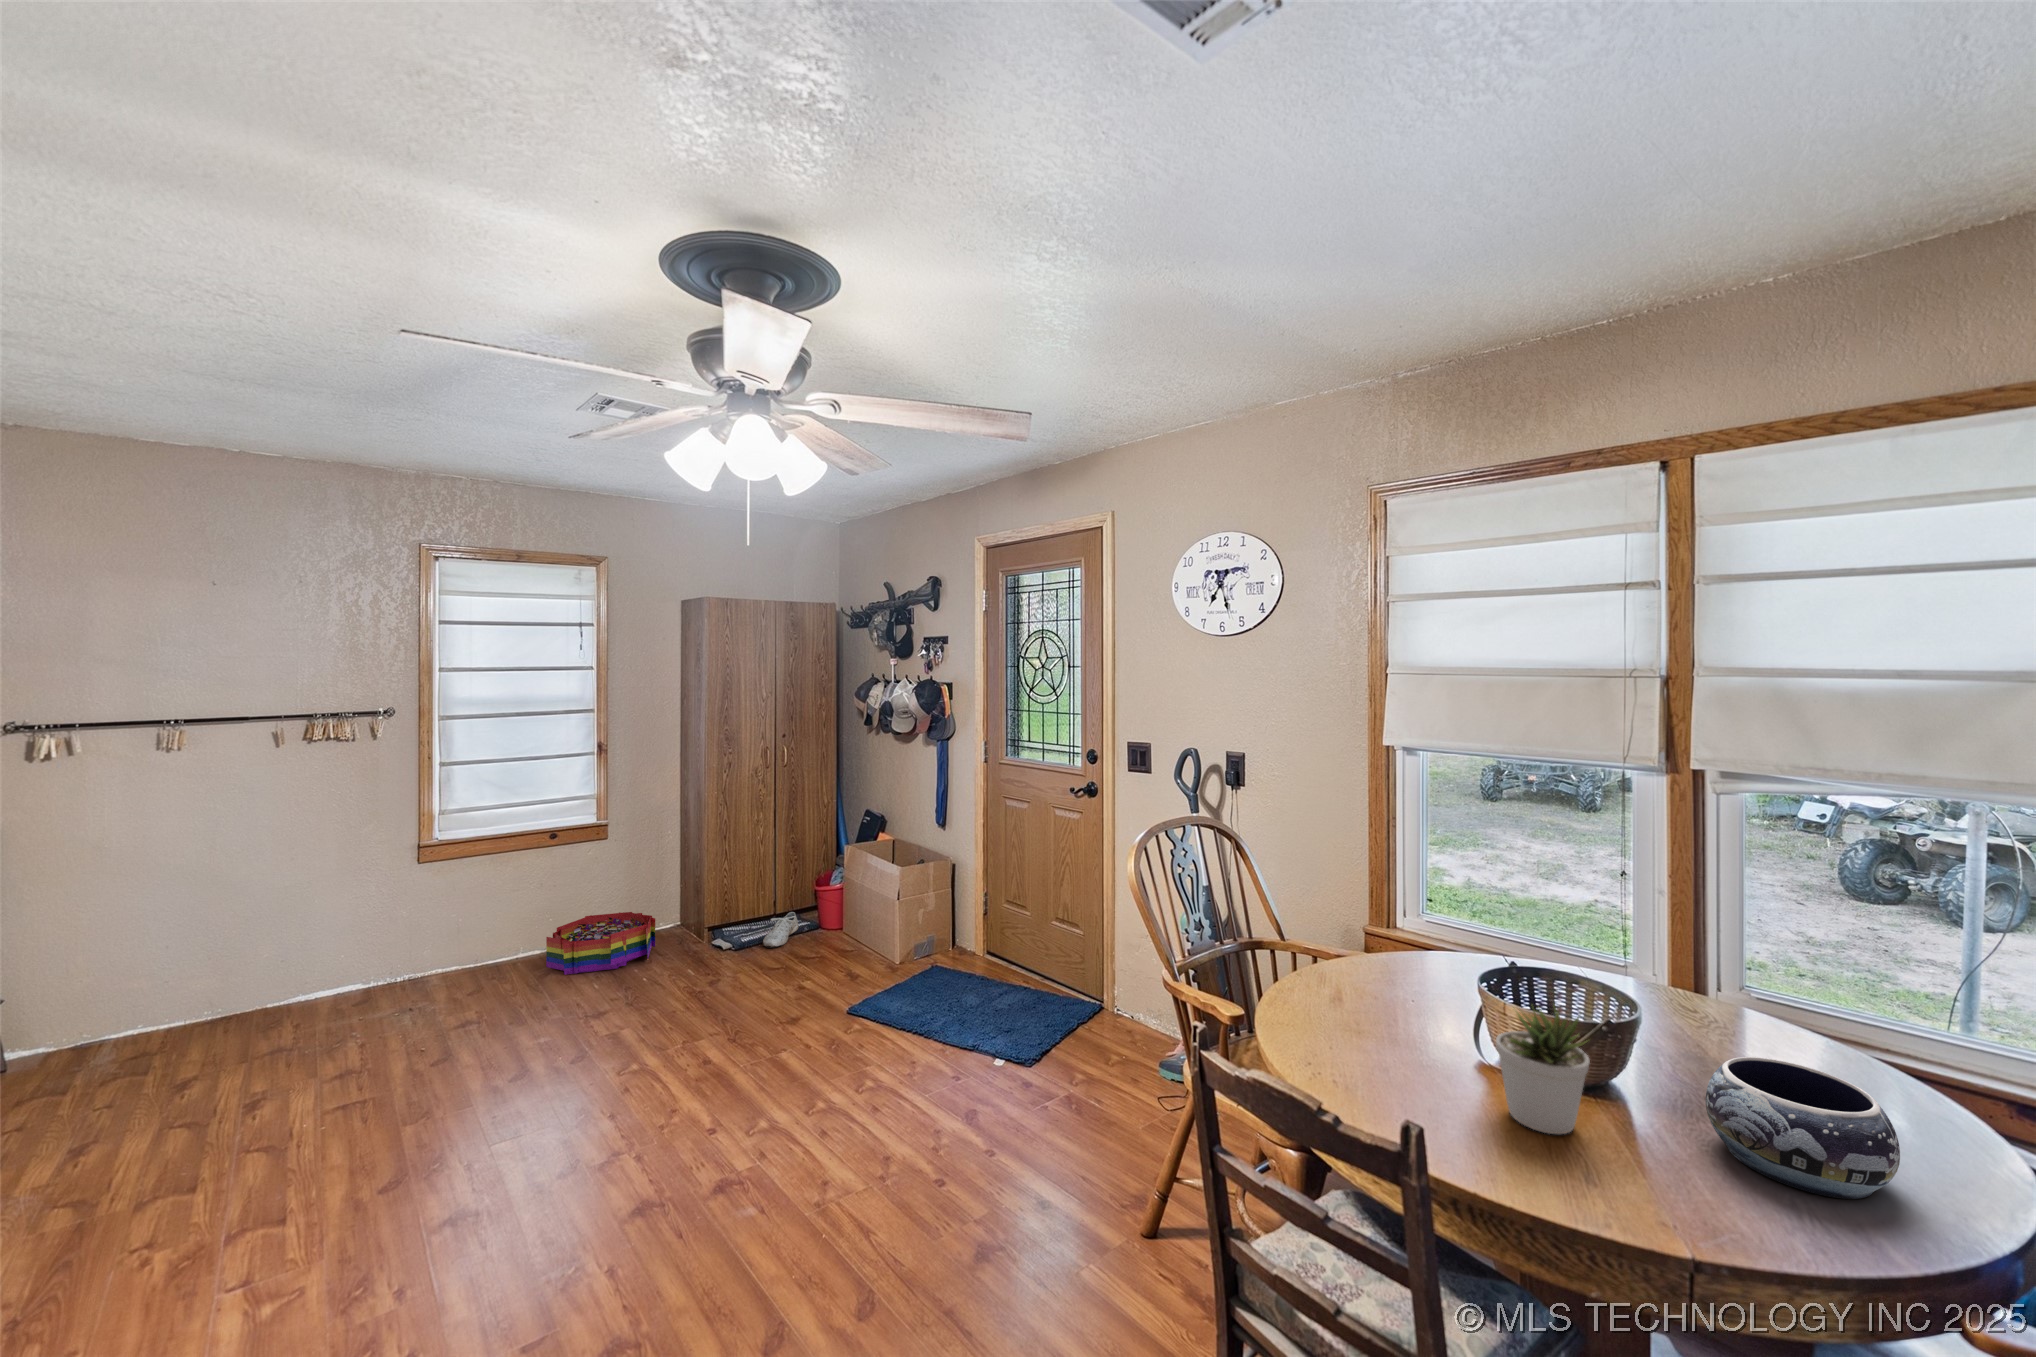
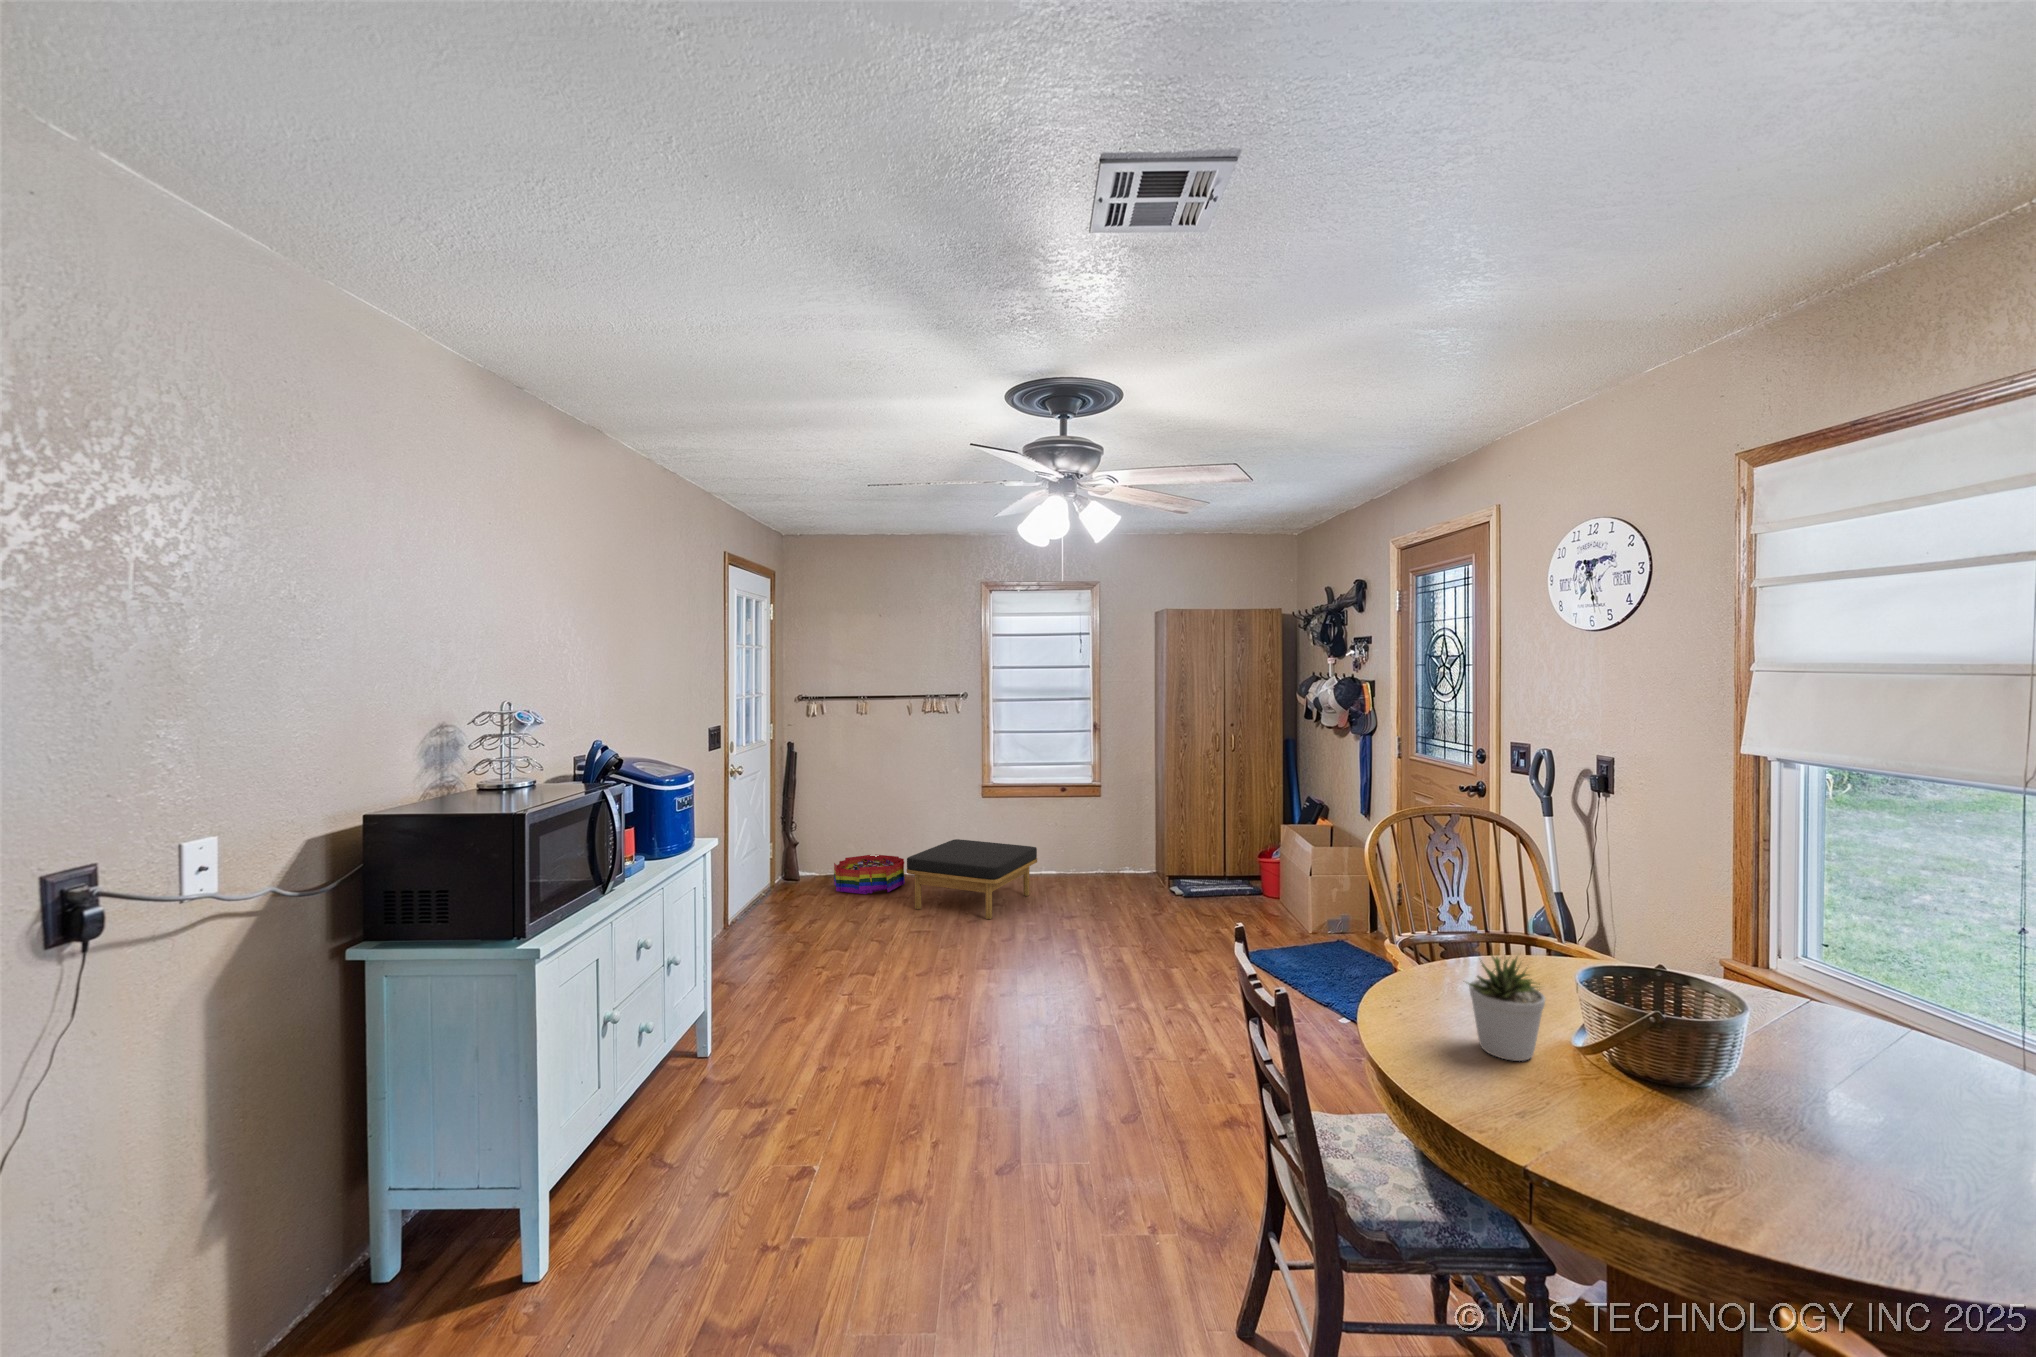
storage bin: present [546,912,655,974] -> present [834,855,905,894]
shoe: present [763,912,799,948] -> none [1201,878,1240,903]
ottoman: none [284,922,530,1068] -> present [907,839,1037,919]
decorative bowl: present [1706,1057,1900,1199] -> none [1624,1034,1790,1159]

